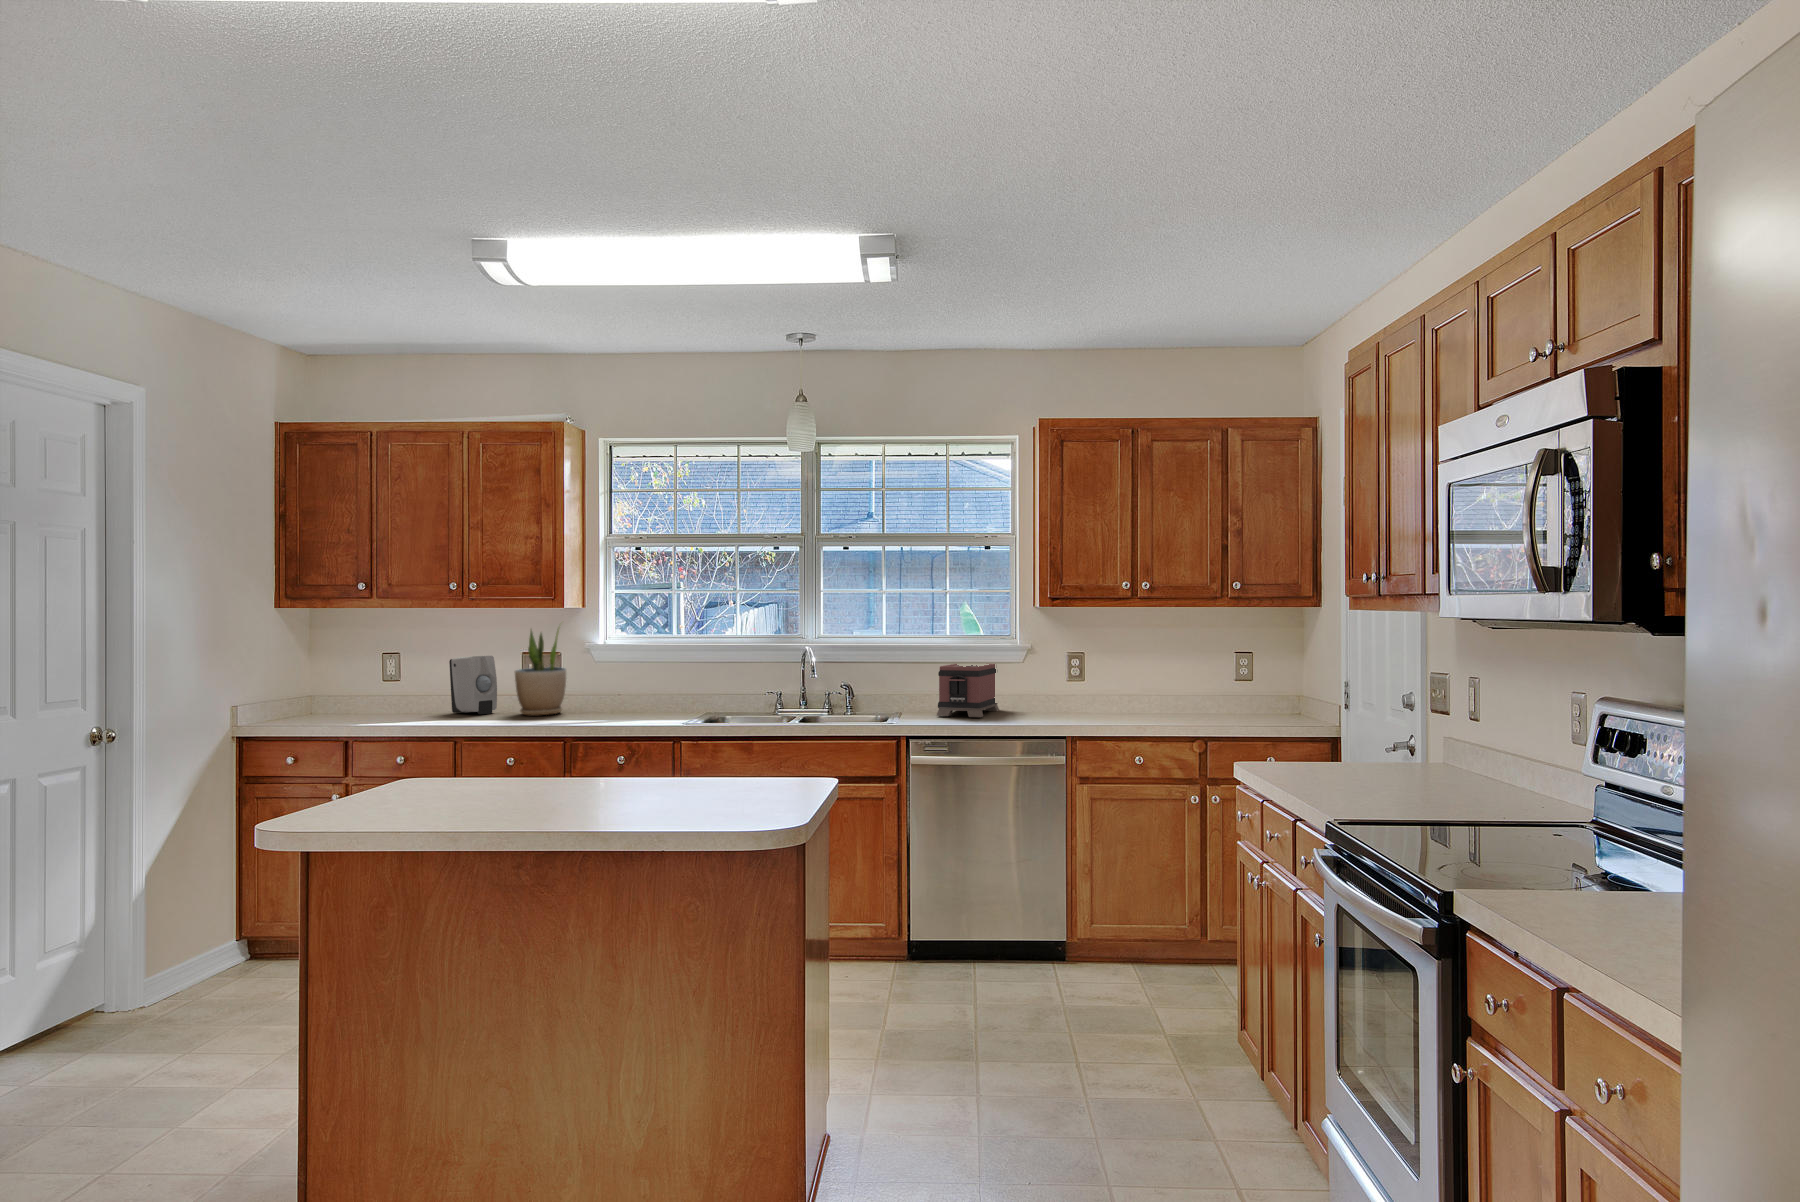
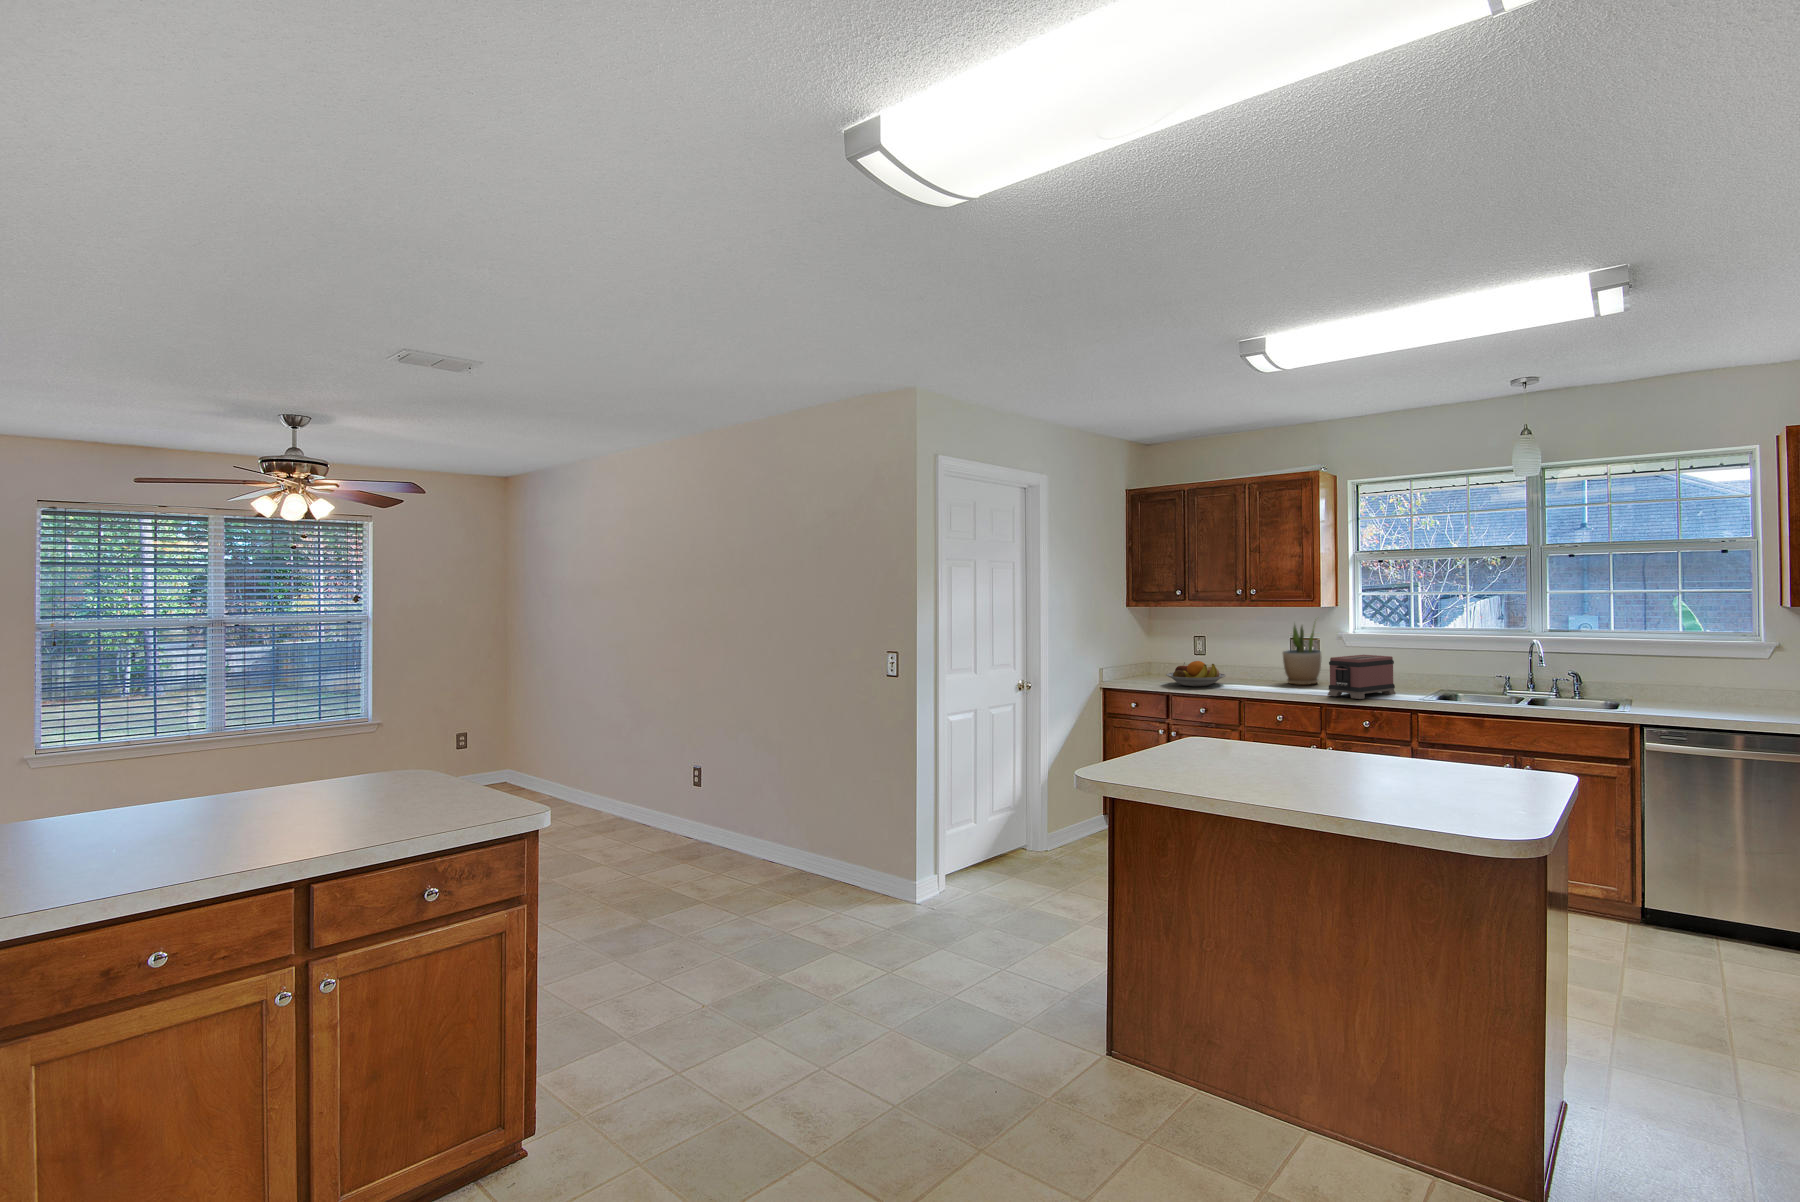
soap dispenser: present [449,656,497,714] -> none [1236,640,1270,681]
toaster: present [936,663,999,717] -> present [1328,655,1396,699]
fruit bowl: none [337,687,433,726] -> present [1166,661,1226,686]

